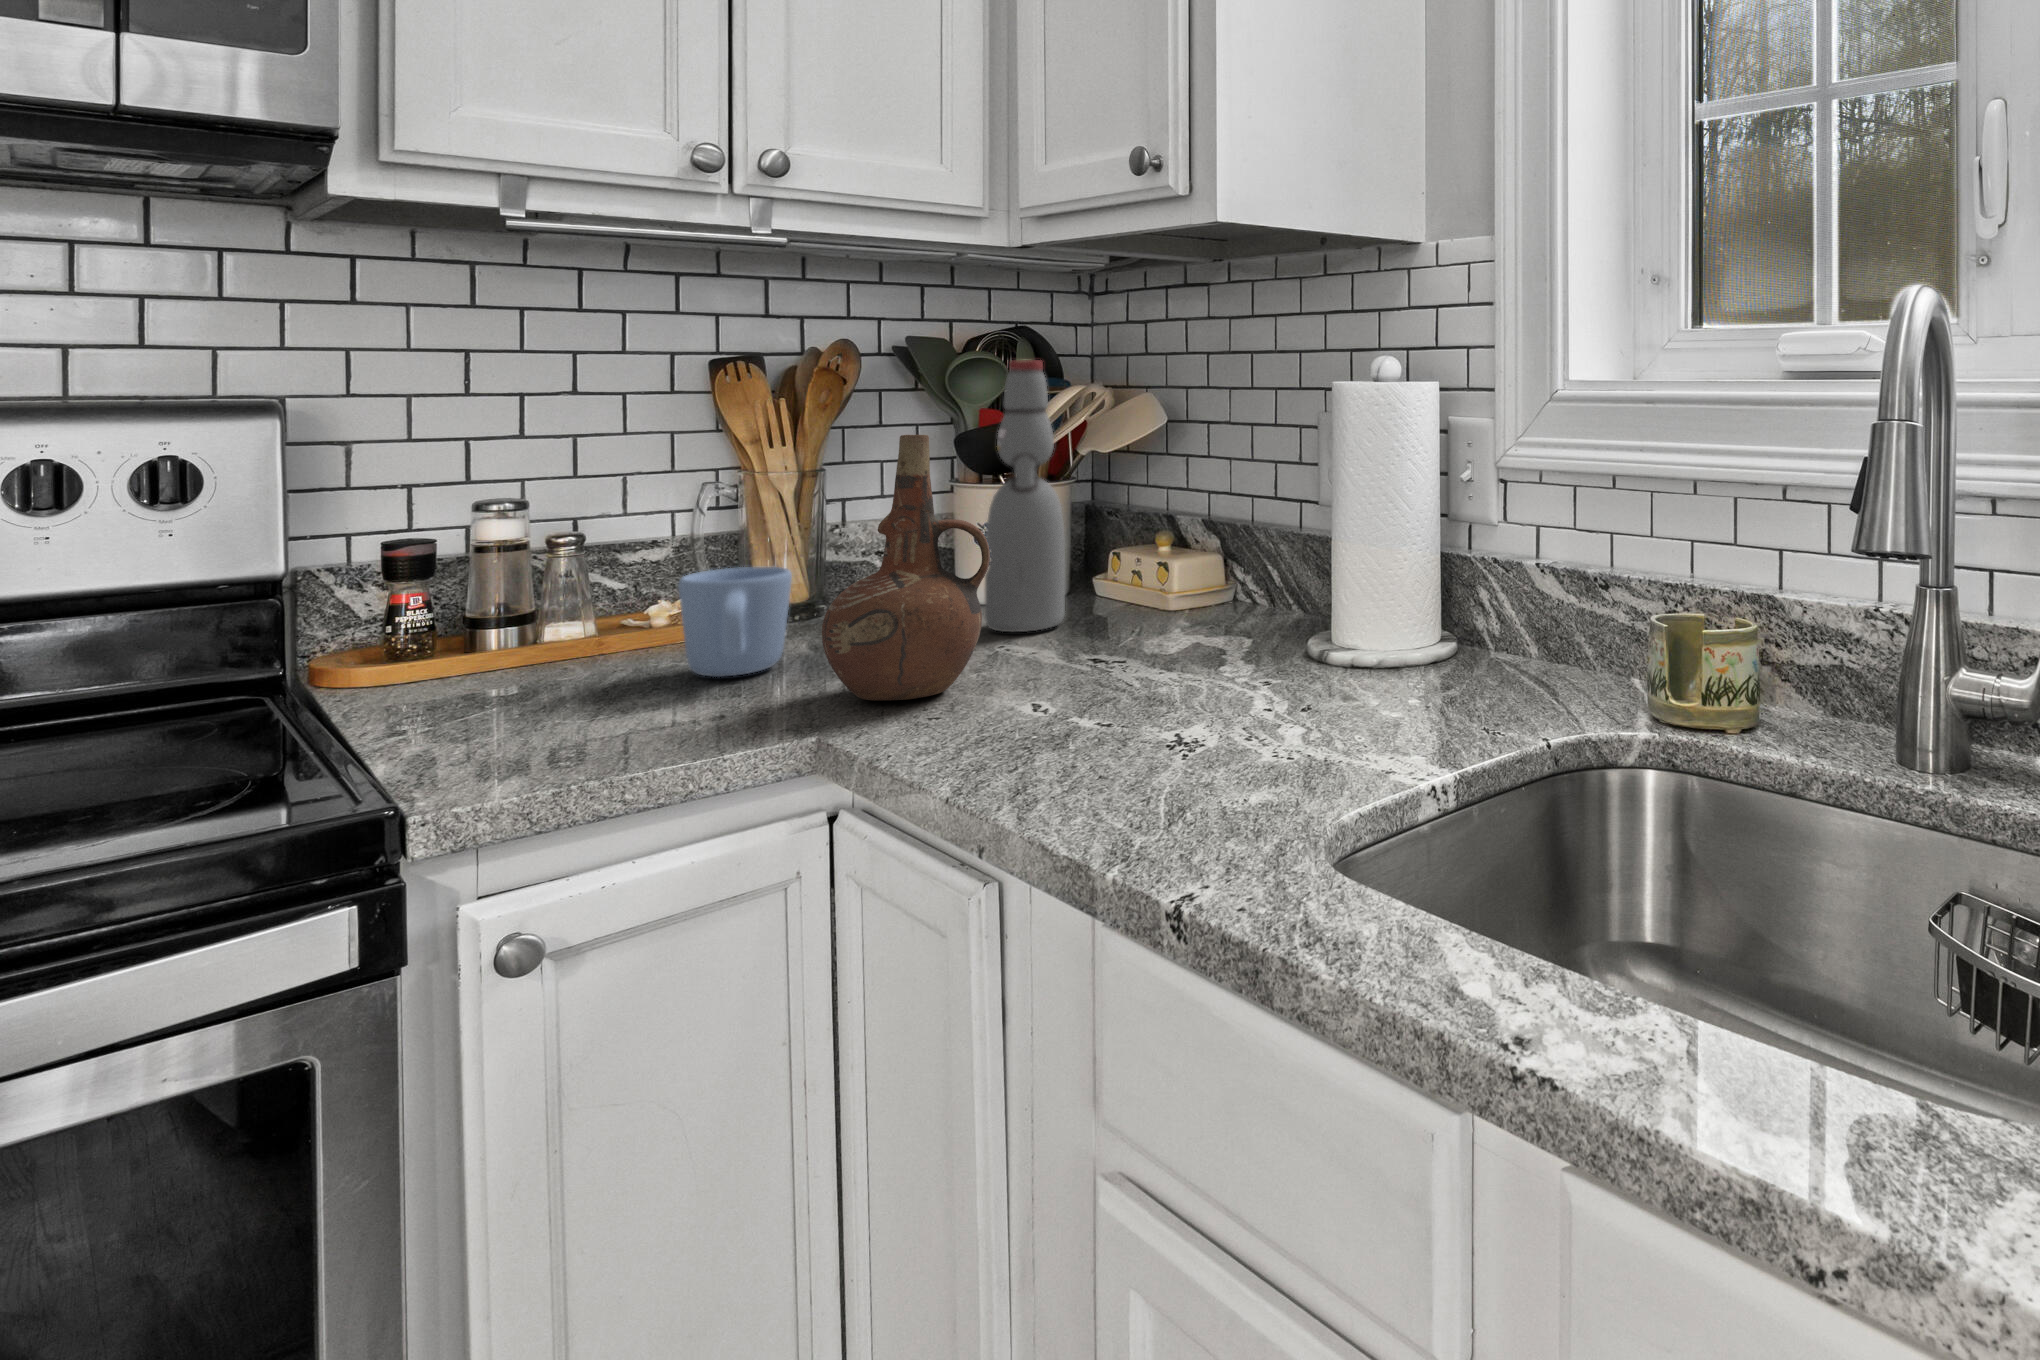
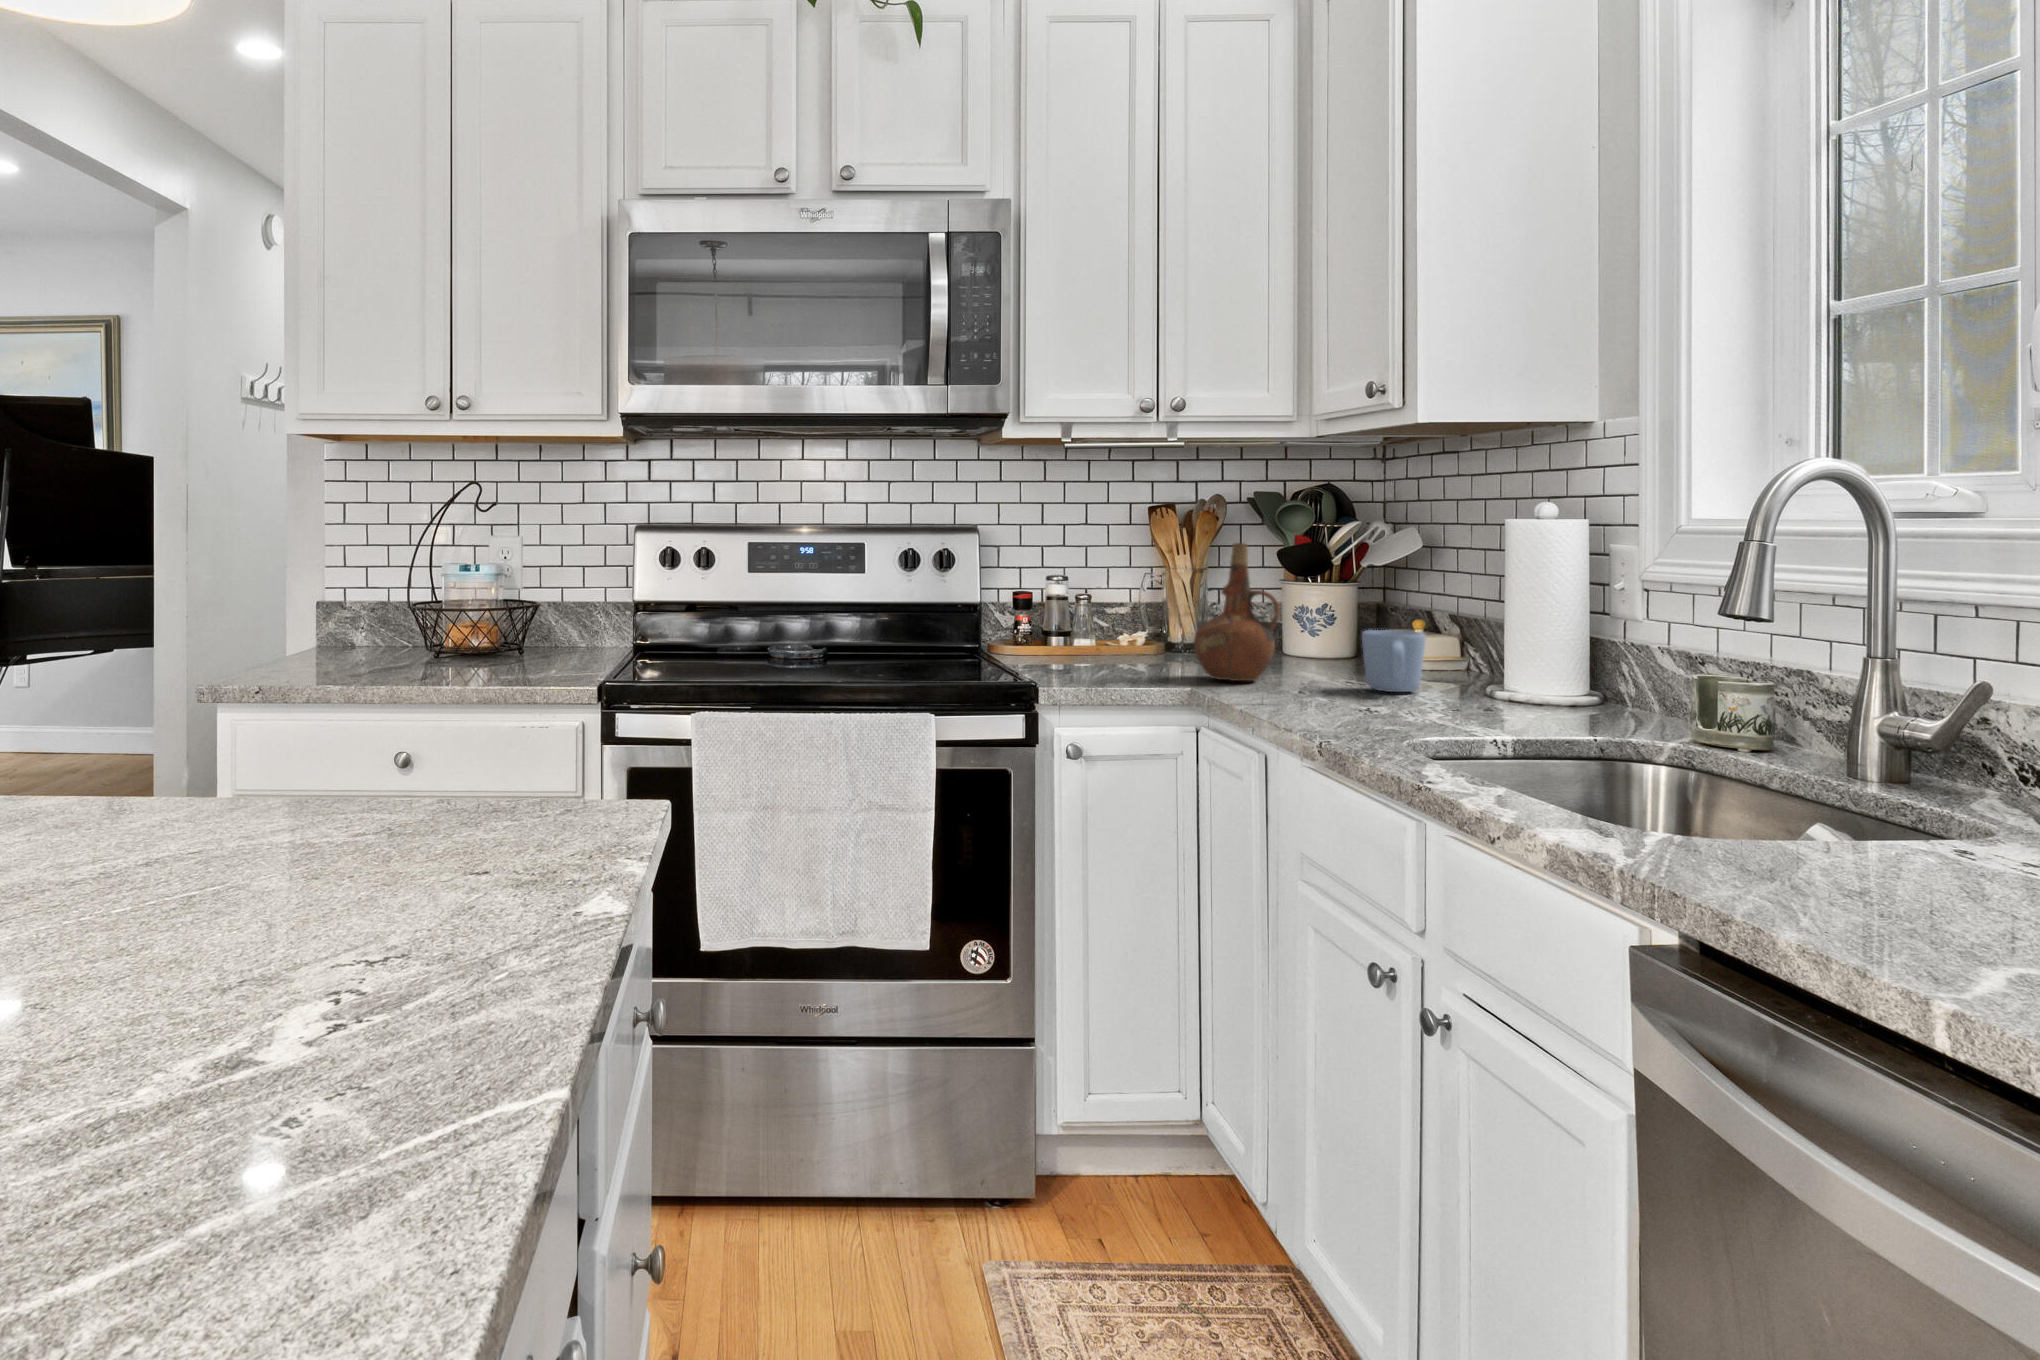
bottle: present [985,360,1065,632] -> none [1290,503,1340,668]
mug: present [679,567,792,677] -> present [1362,630,1426,692]

